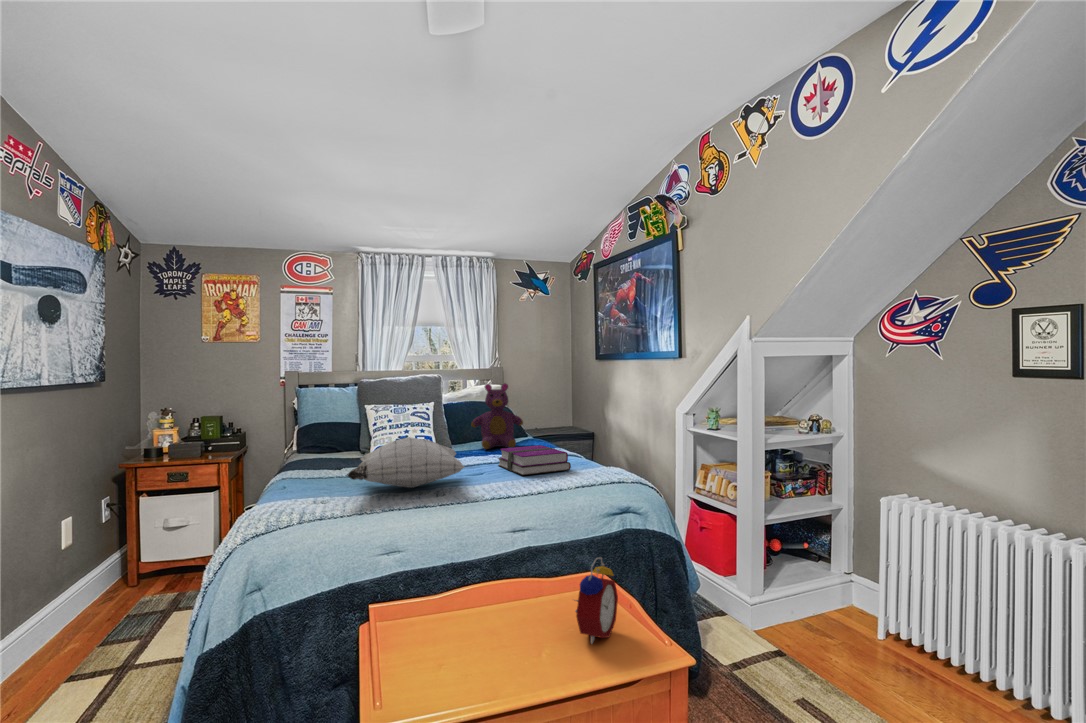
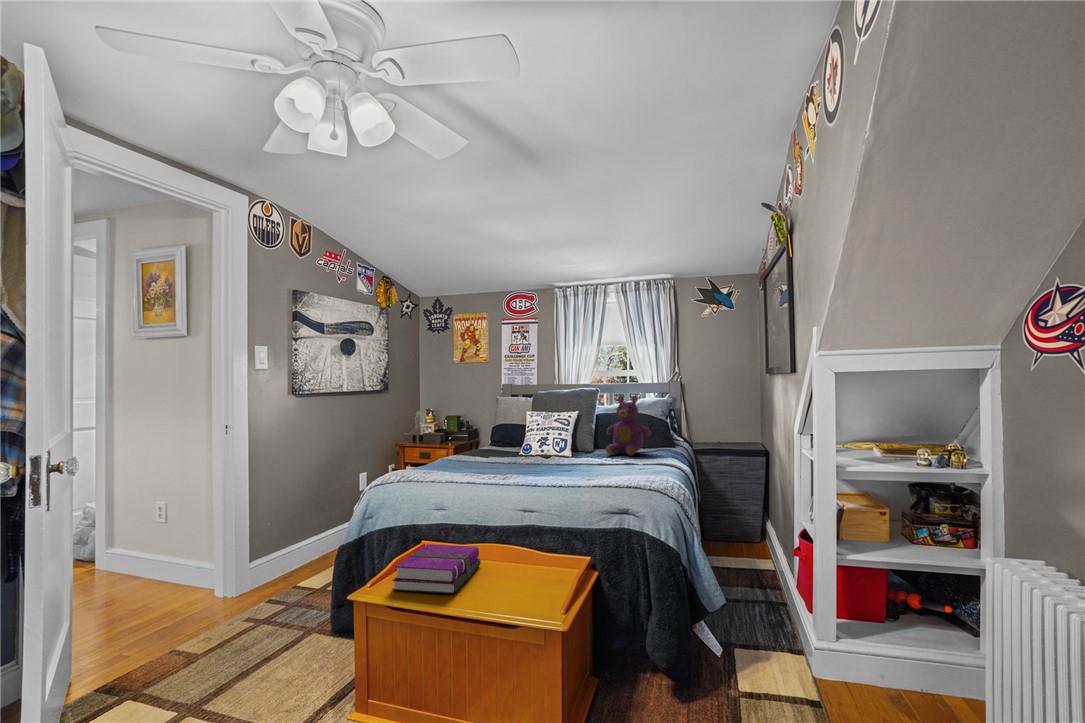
pillow: present [347,437,464,488] -> none [435,435,542,474]
hardback book: present [498,445,571,475] -> present [392,544,481,594]
alarm clock: present [575,557,618,644] -> none [490,535,539,601]

